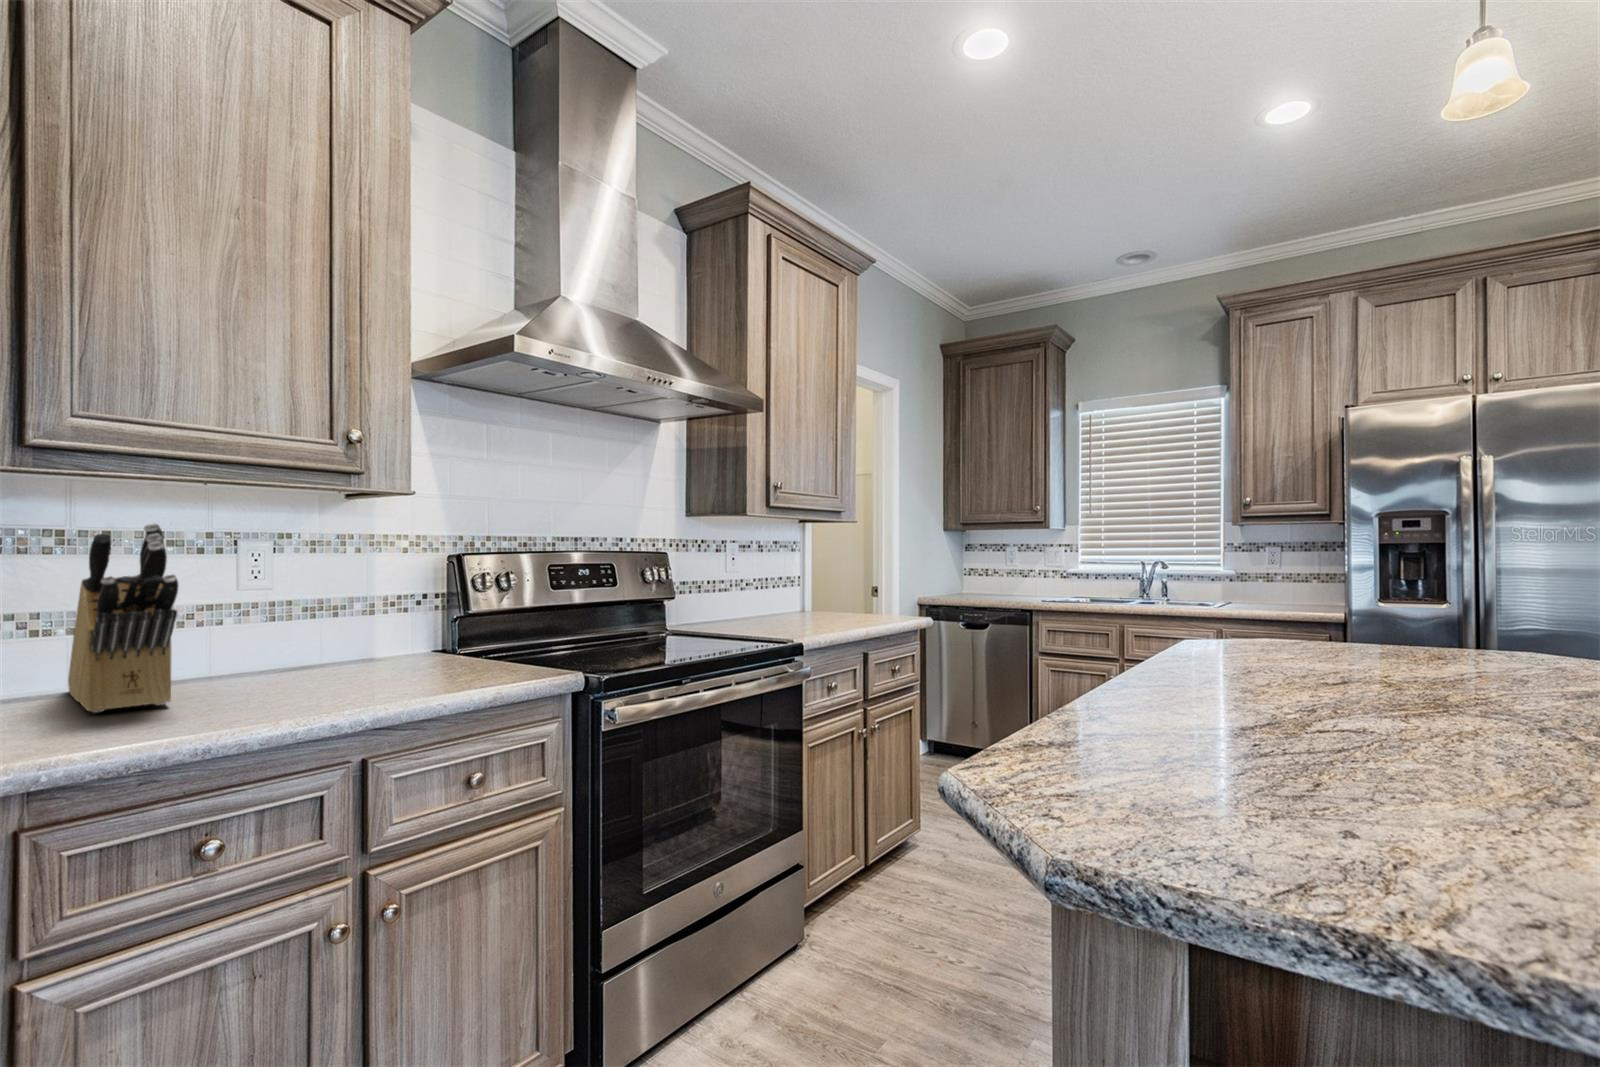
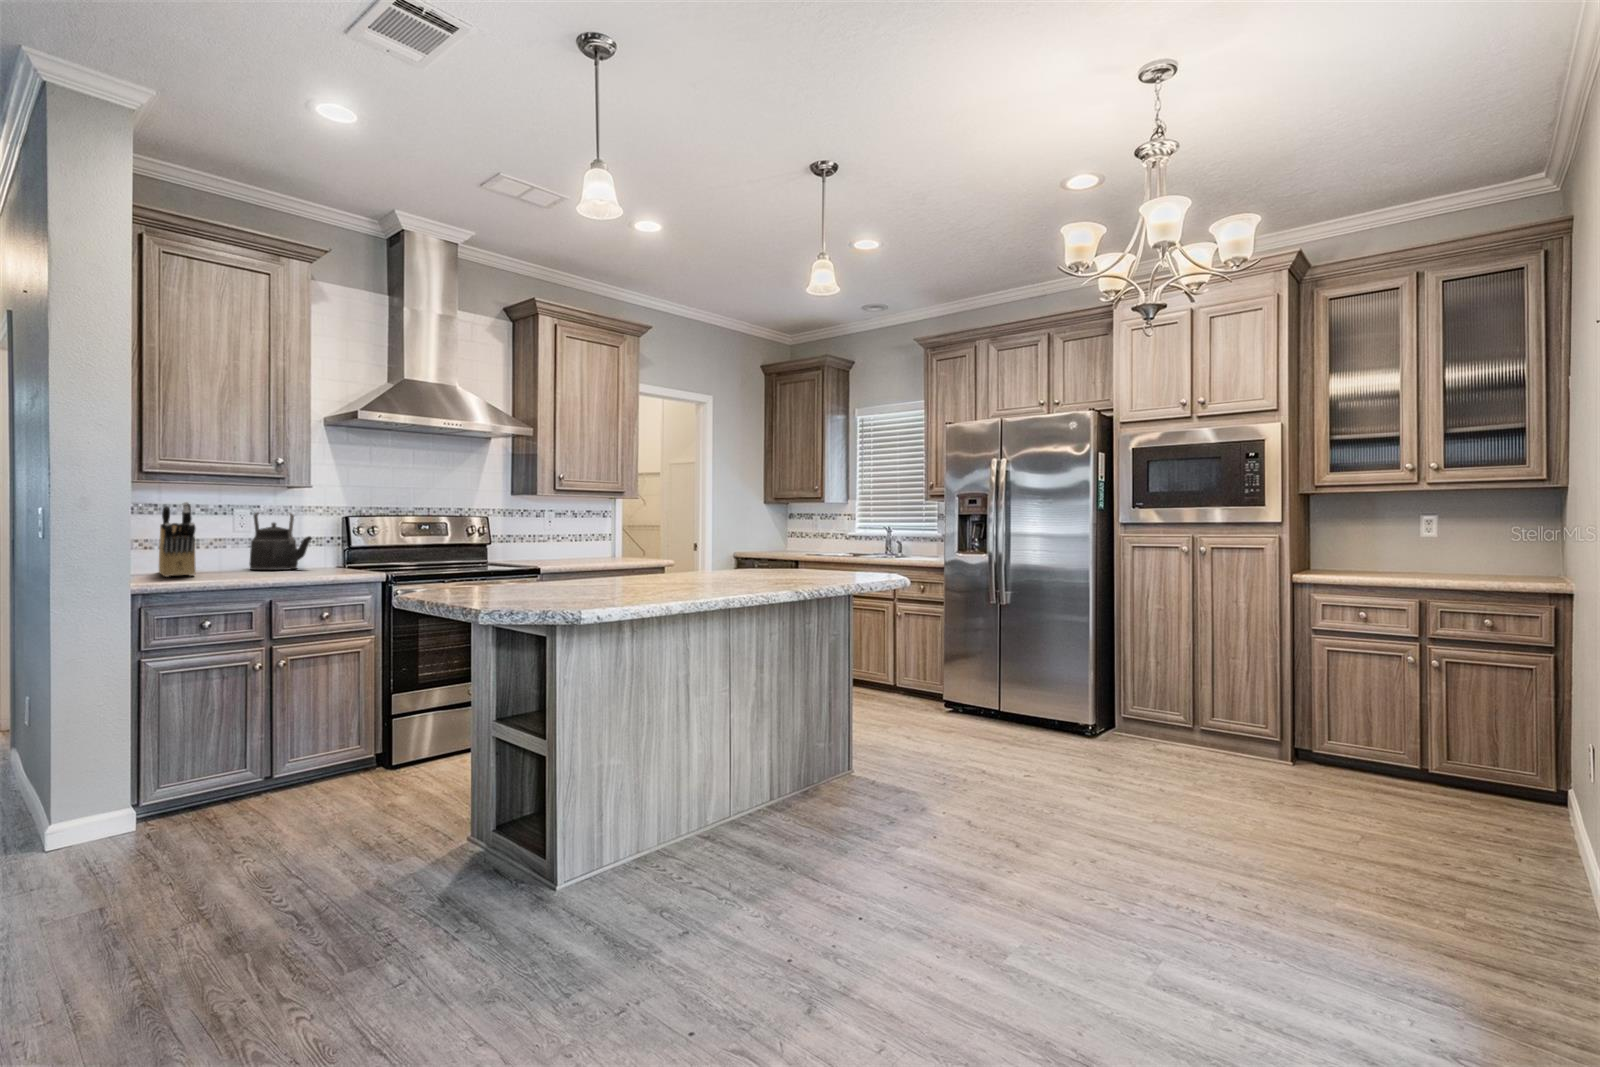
kettle: none [279,548,418,676] -> present [250,512,312,570]

